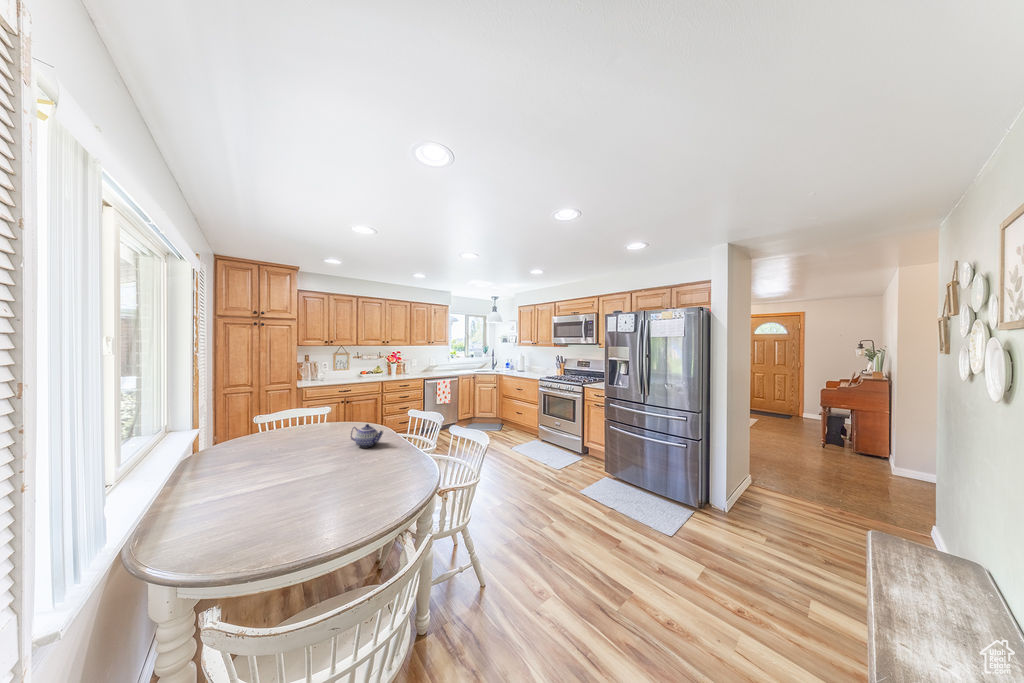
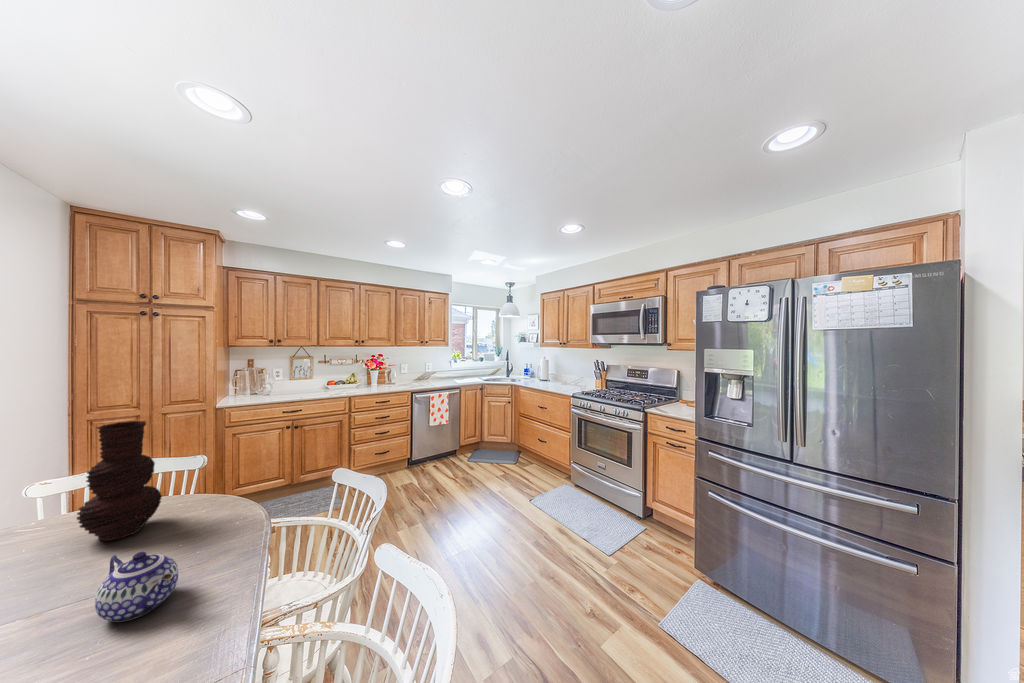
vase: none [312,380,341,433] -> present [76,421,162,541]

